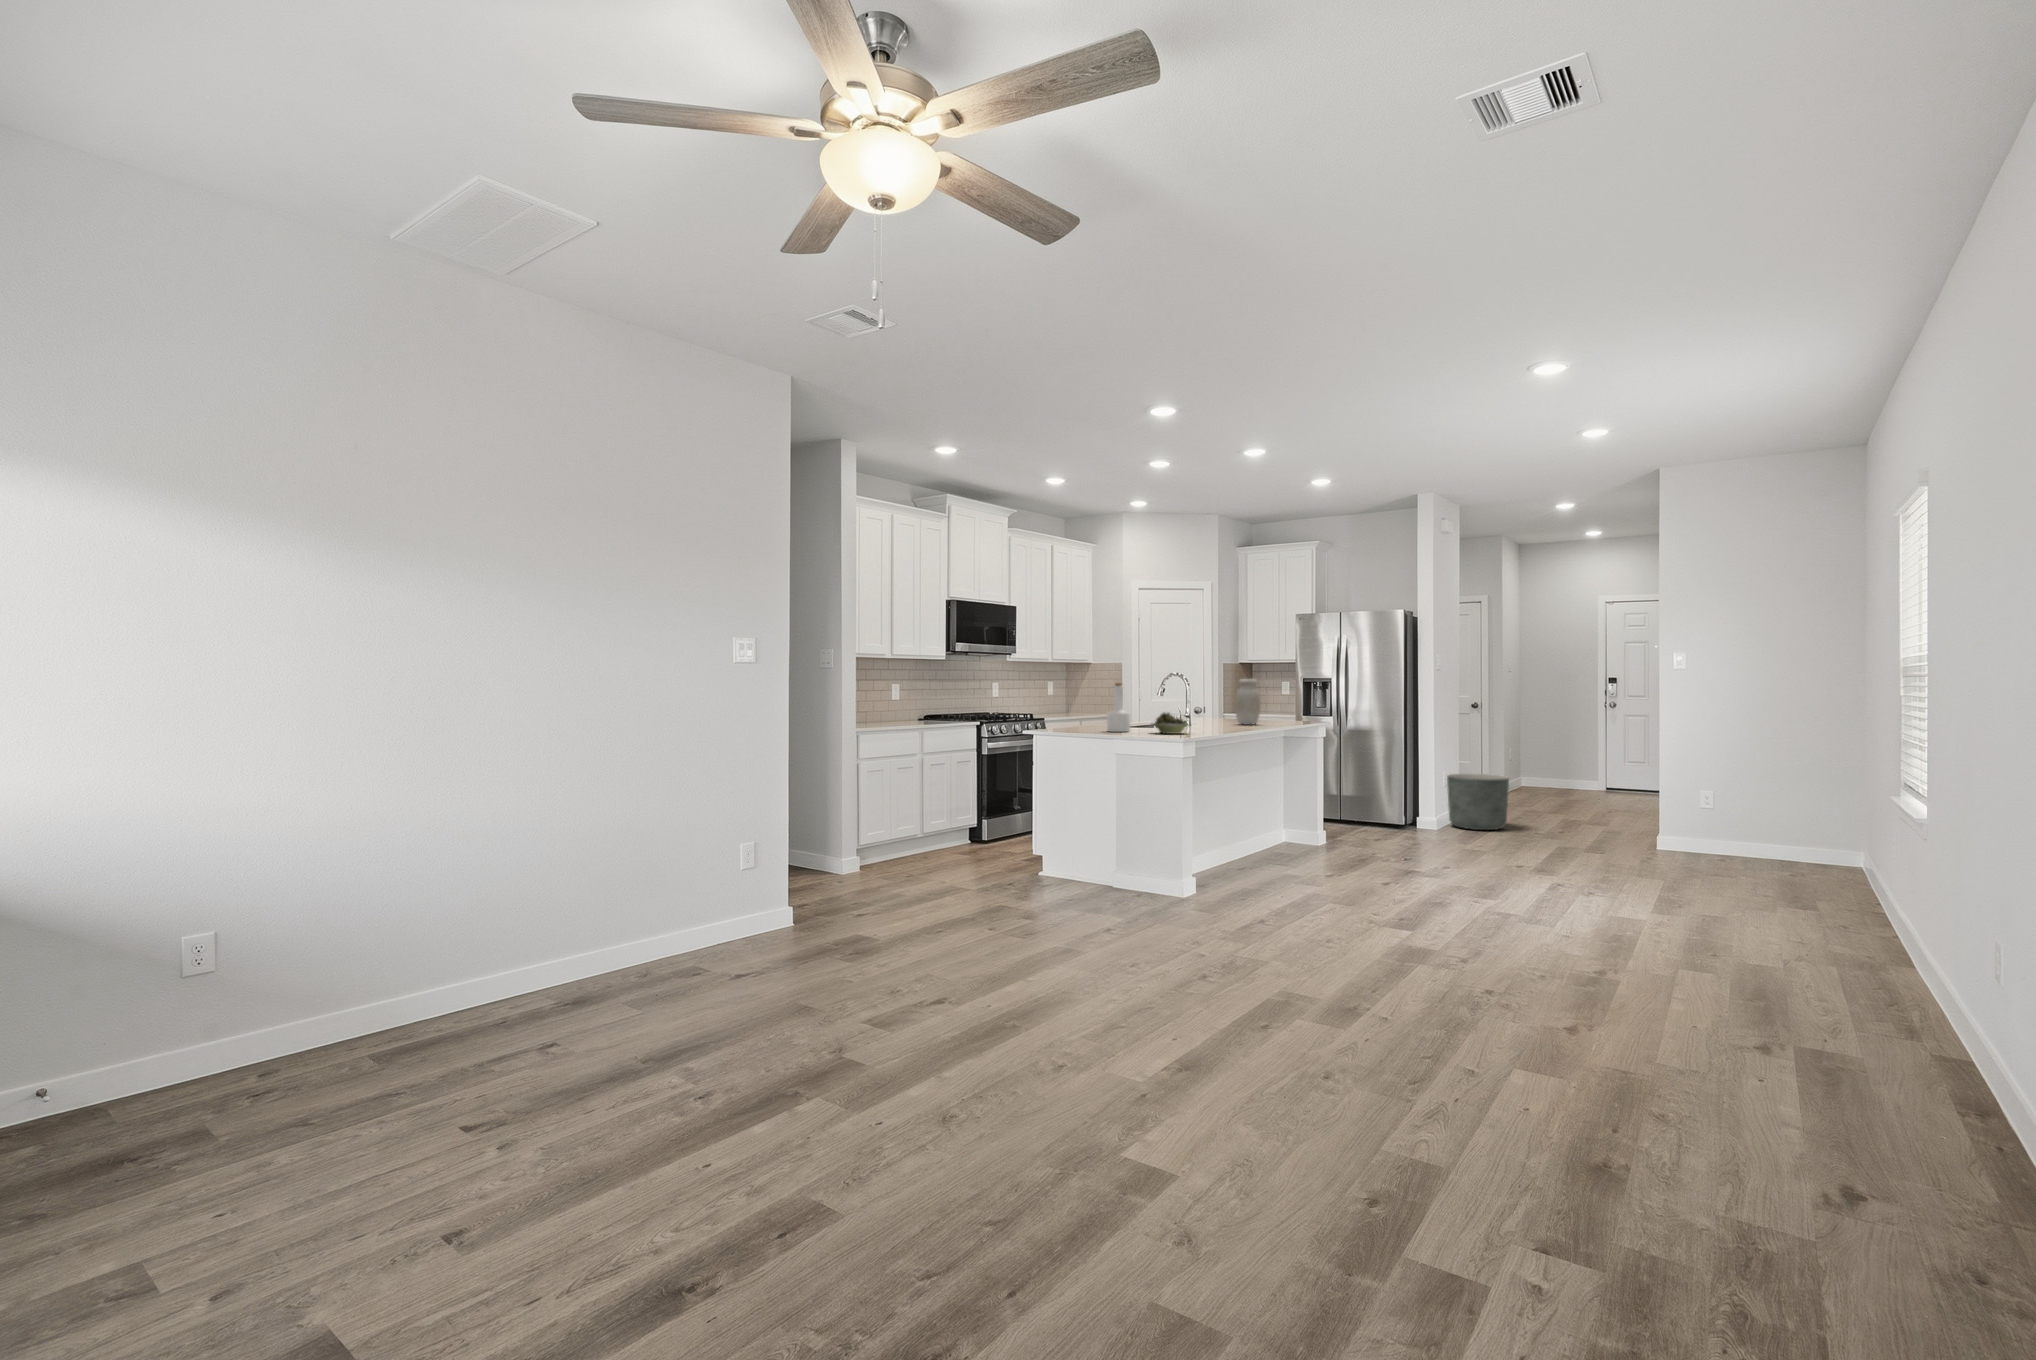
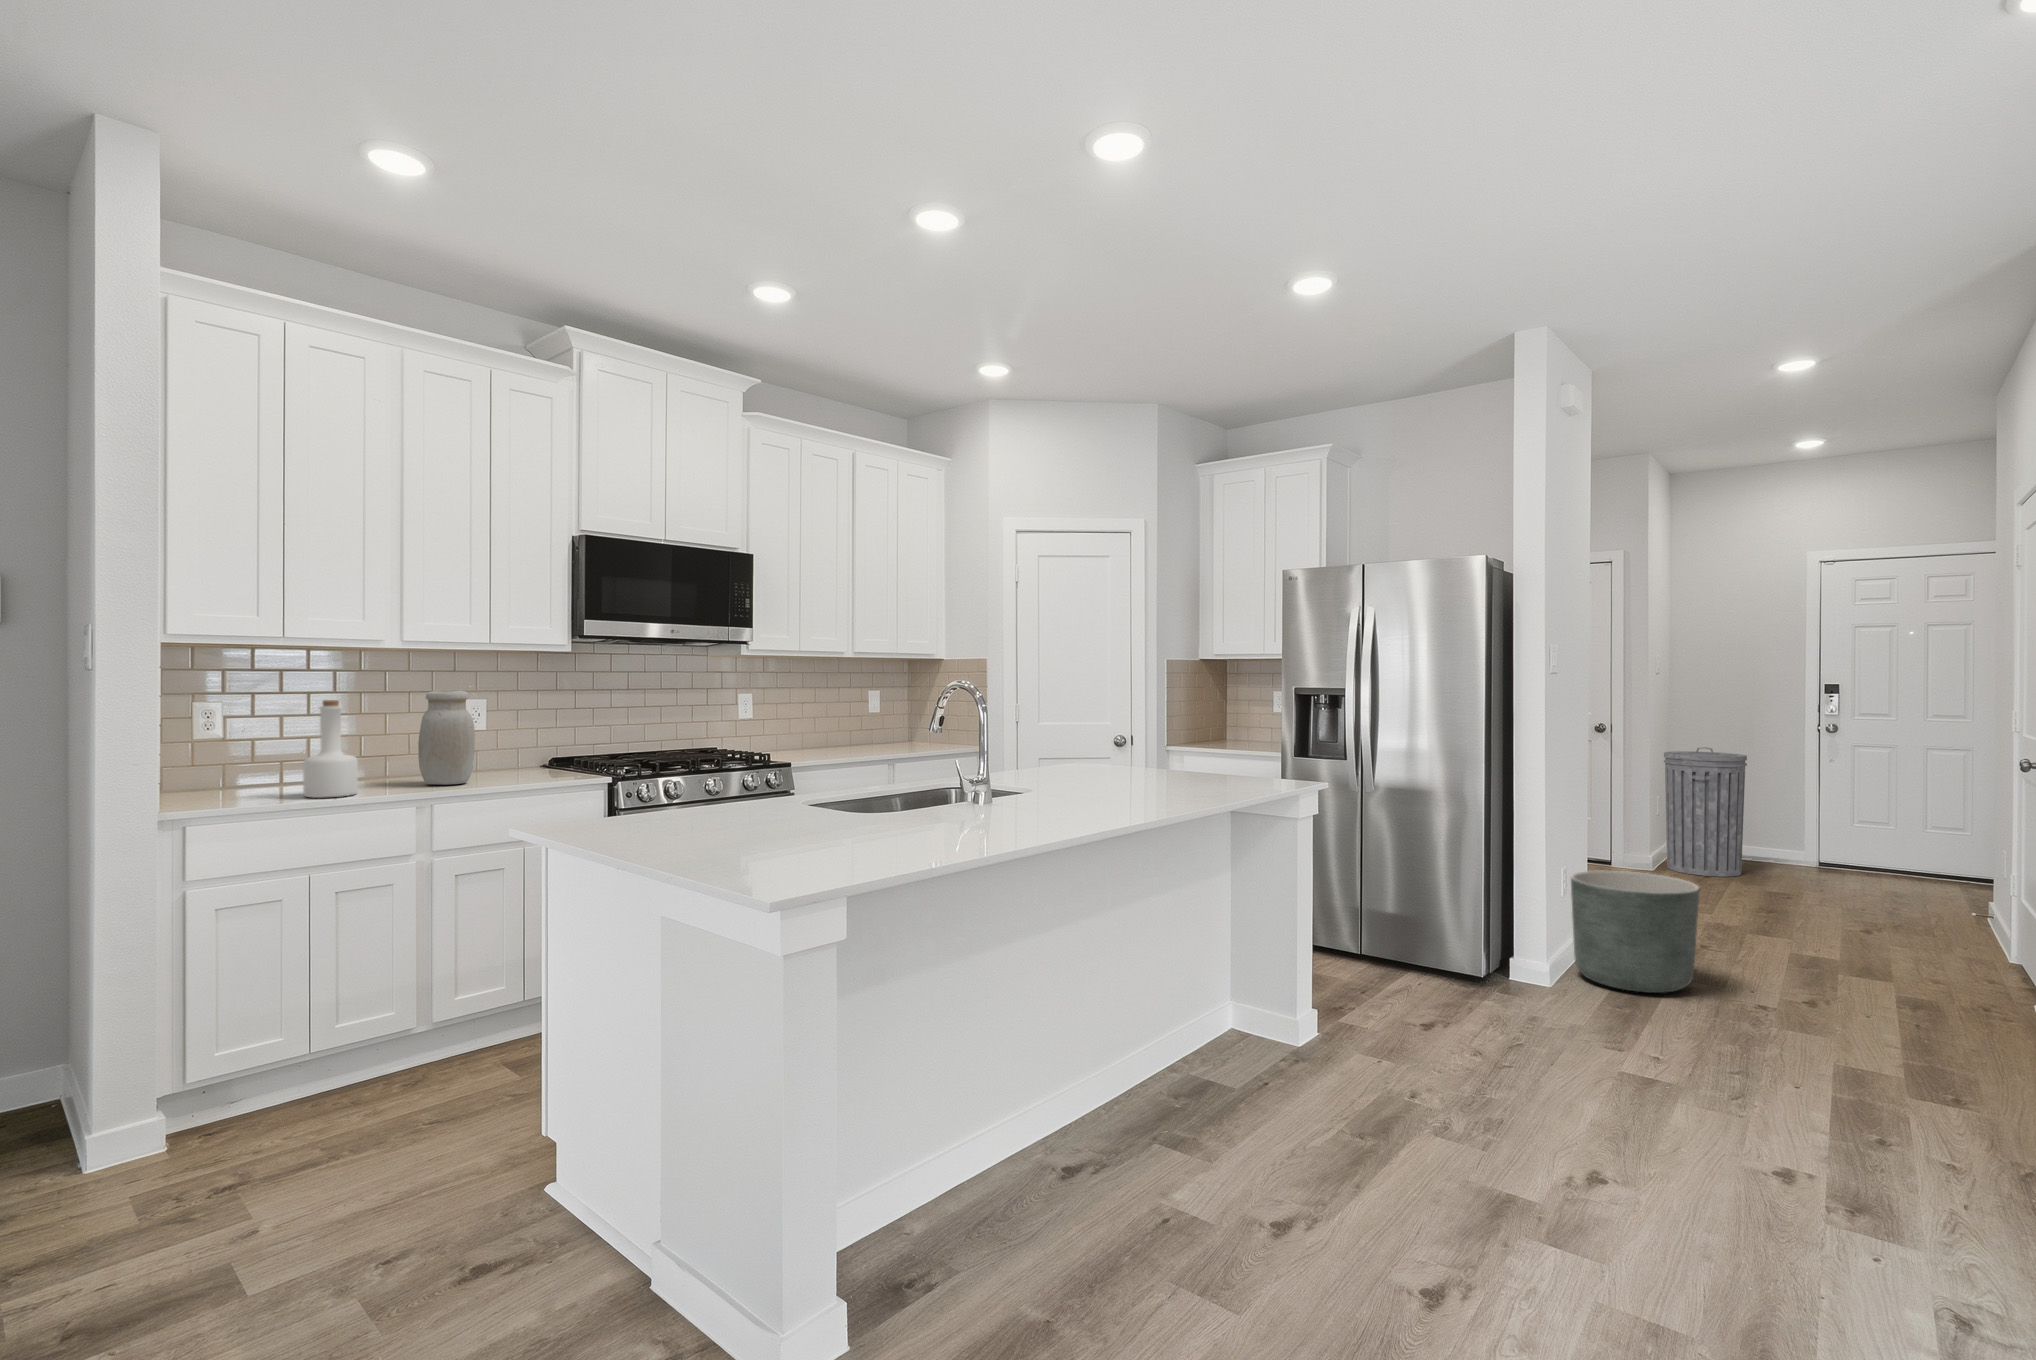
jar: present [1235,679,1260,725] -> present [418,690,475,785]
bottle: present [1107,683,1130,732] -> present [303,700,358,798]
bowl: present [1152,713,1189,734] -> none [764,796,877,863]
trash can: none [1512,717,1560,794] -> present [1664,747,1747,877]

